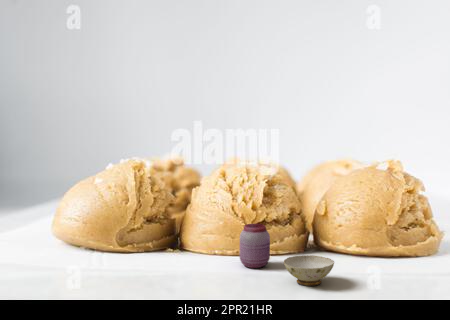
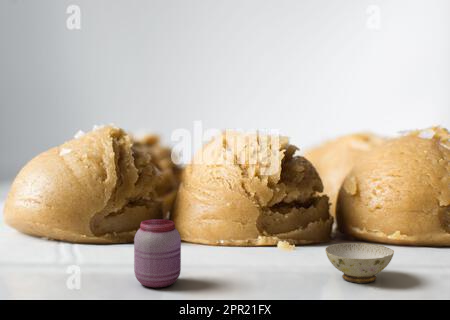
jar: present [240,224,270,268] -> present [134,219,181,288]

